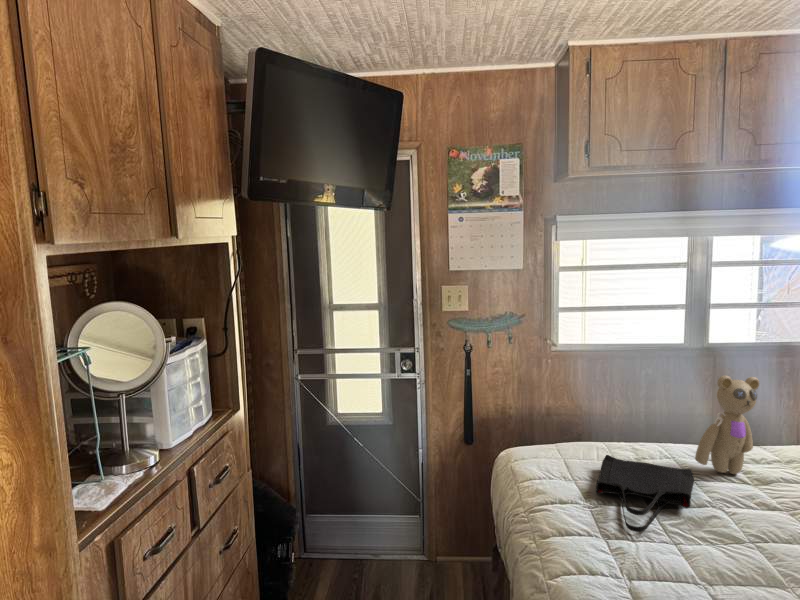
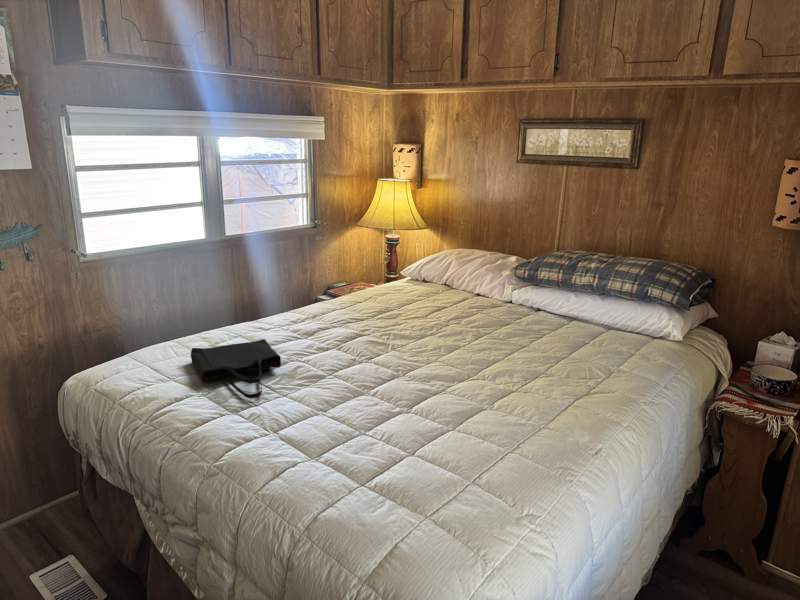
teddy bear: present [695,375,759,474] -> none [261,254,298,337]

